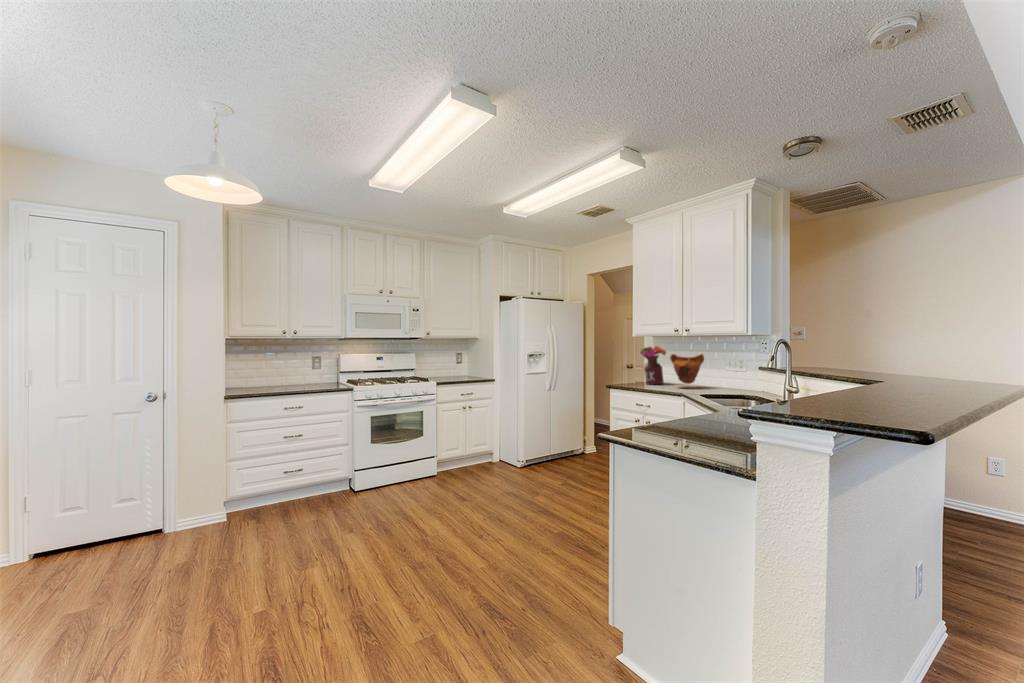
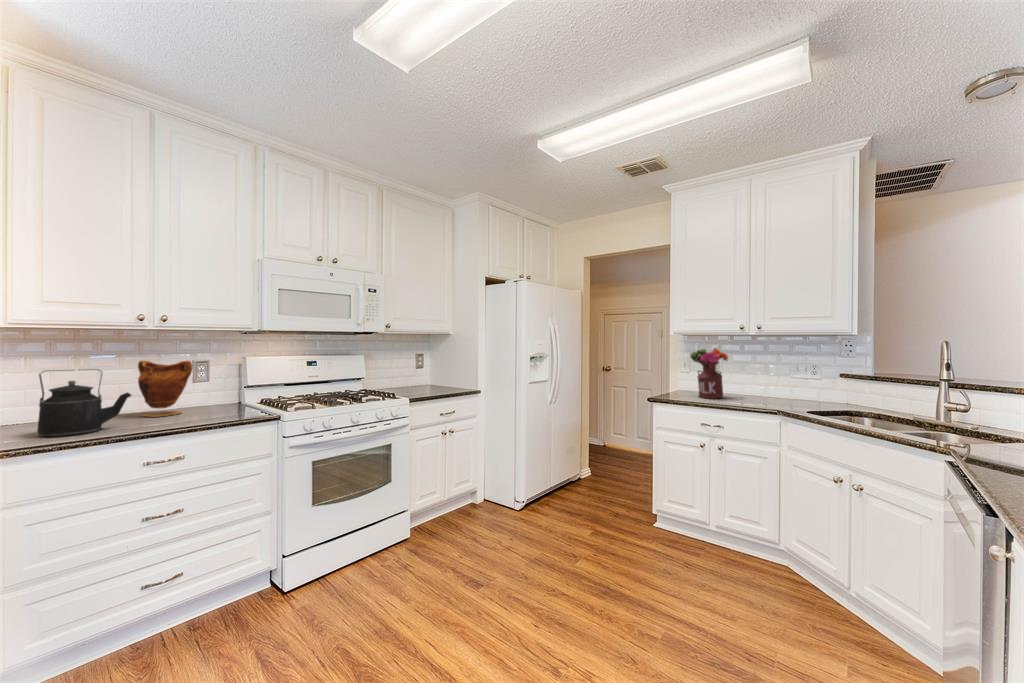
vase: present [670,354,704,388] -> present [138,361,192,417]
kettle: none [241,359,280,392] -> present [37,369,131,437]

